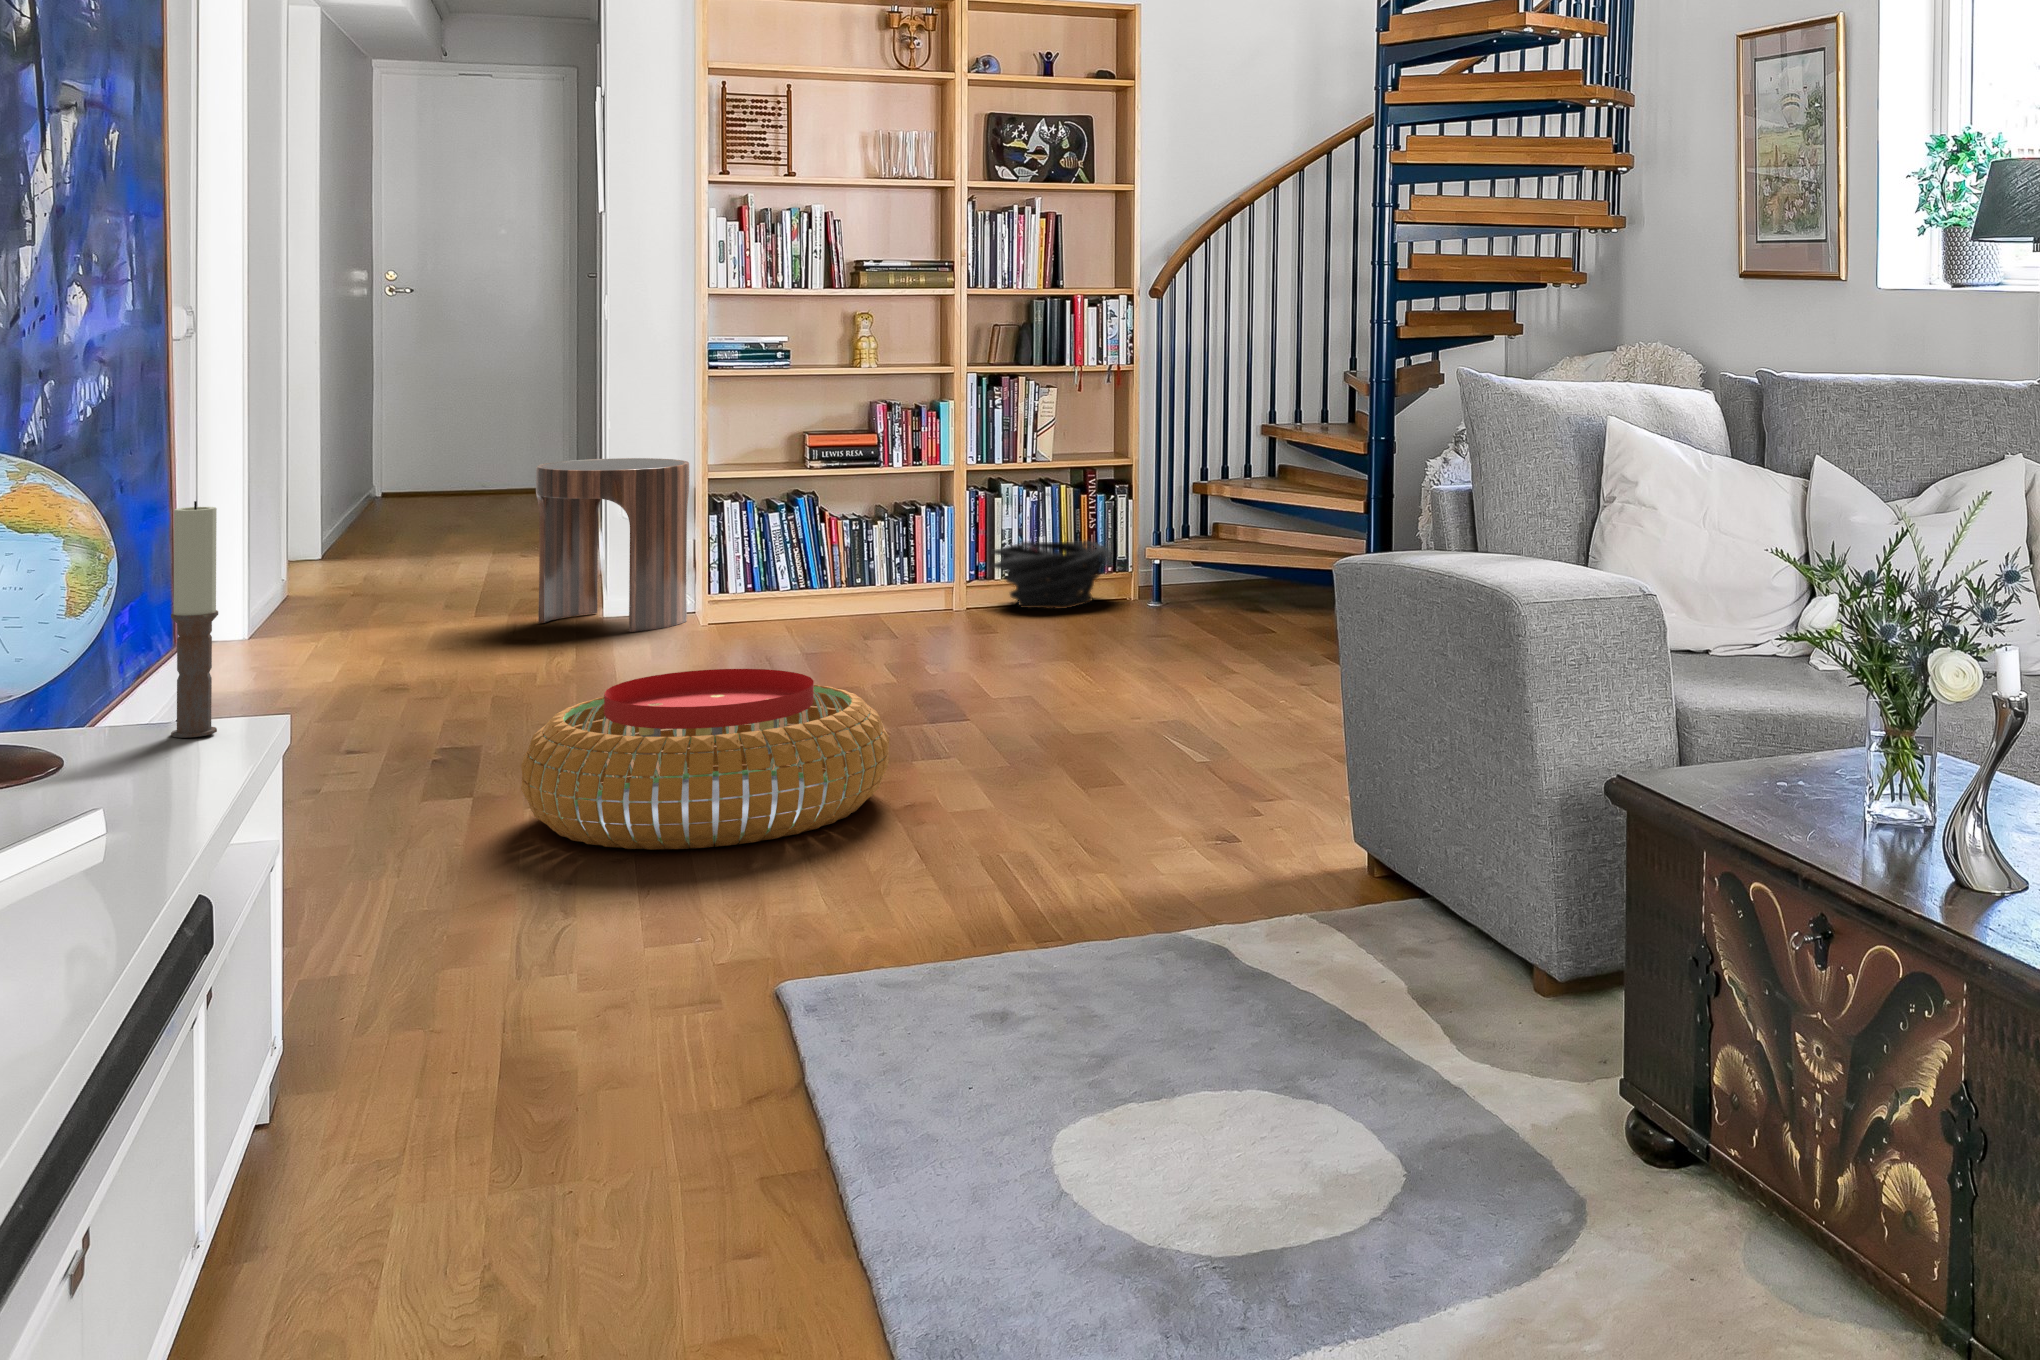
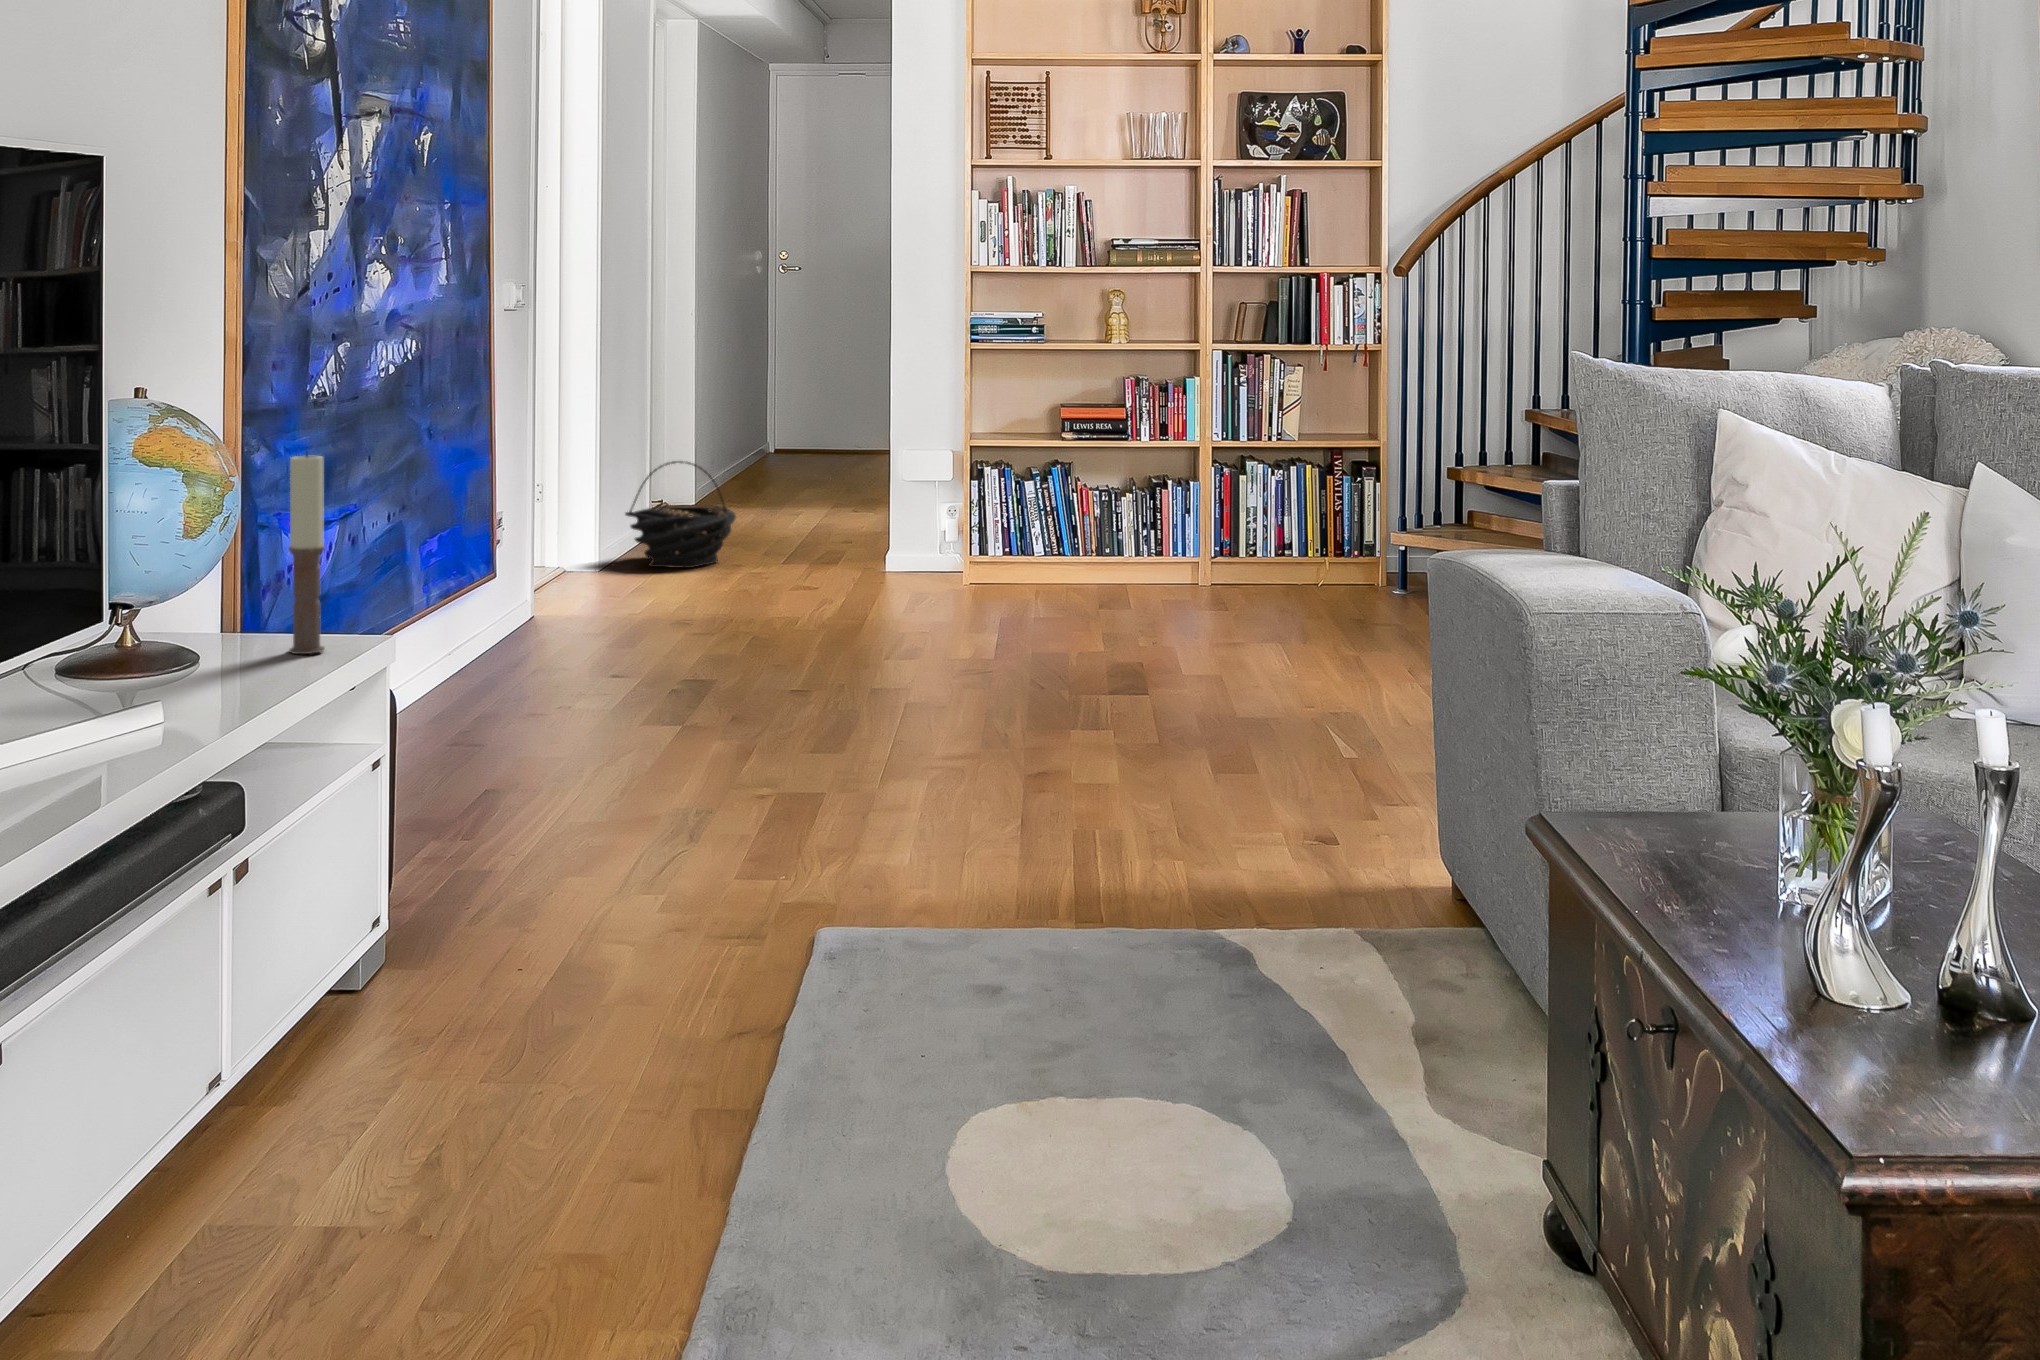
side table: present [536,458,689,632] -> none [825,424,956,585]
basket: present [991,494,1111,609] -> present [625,461,736,568]
pouf: present [521,669,889,849] -> none [697,625,1023,792]

